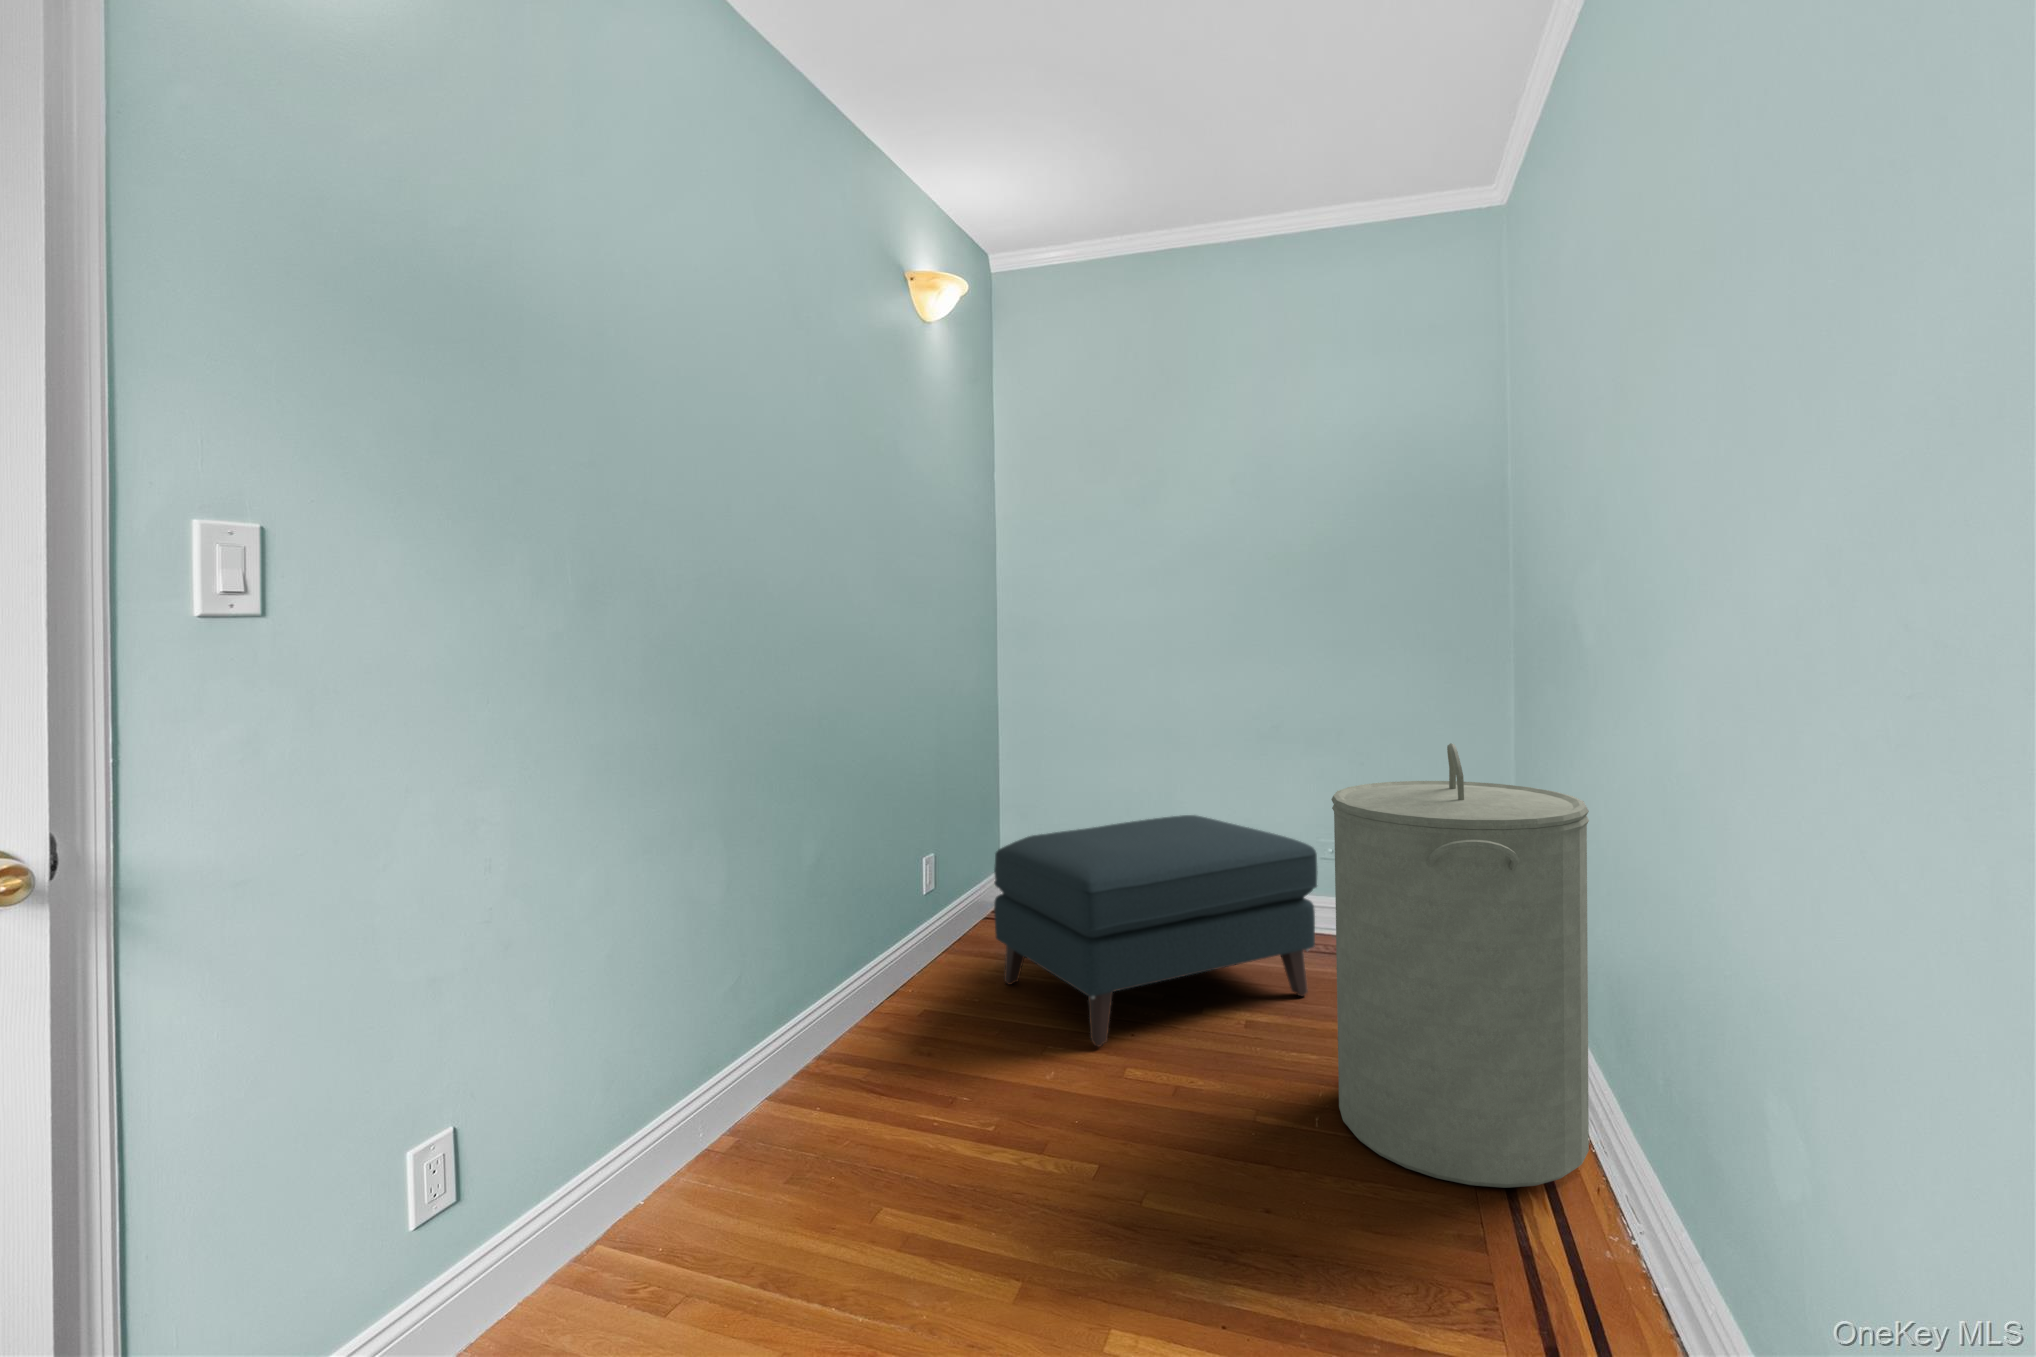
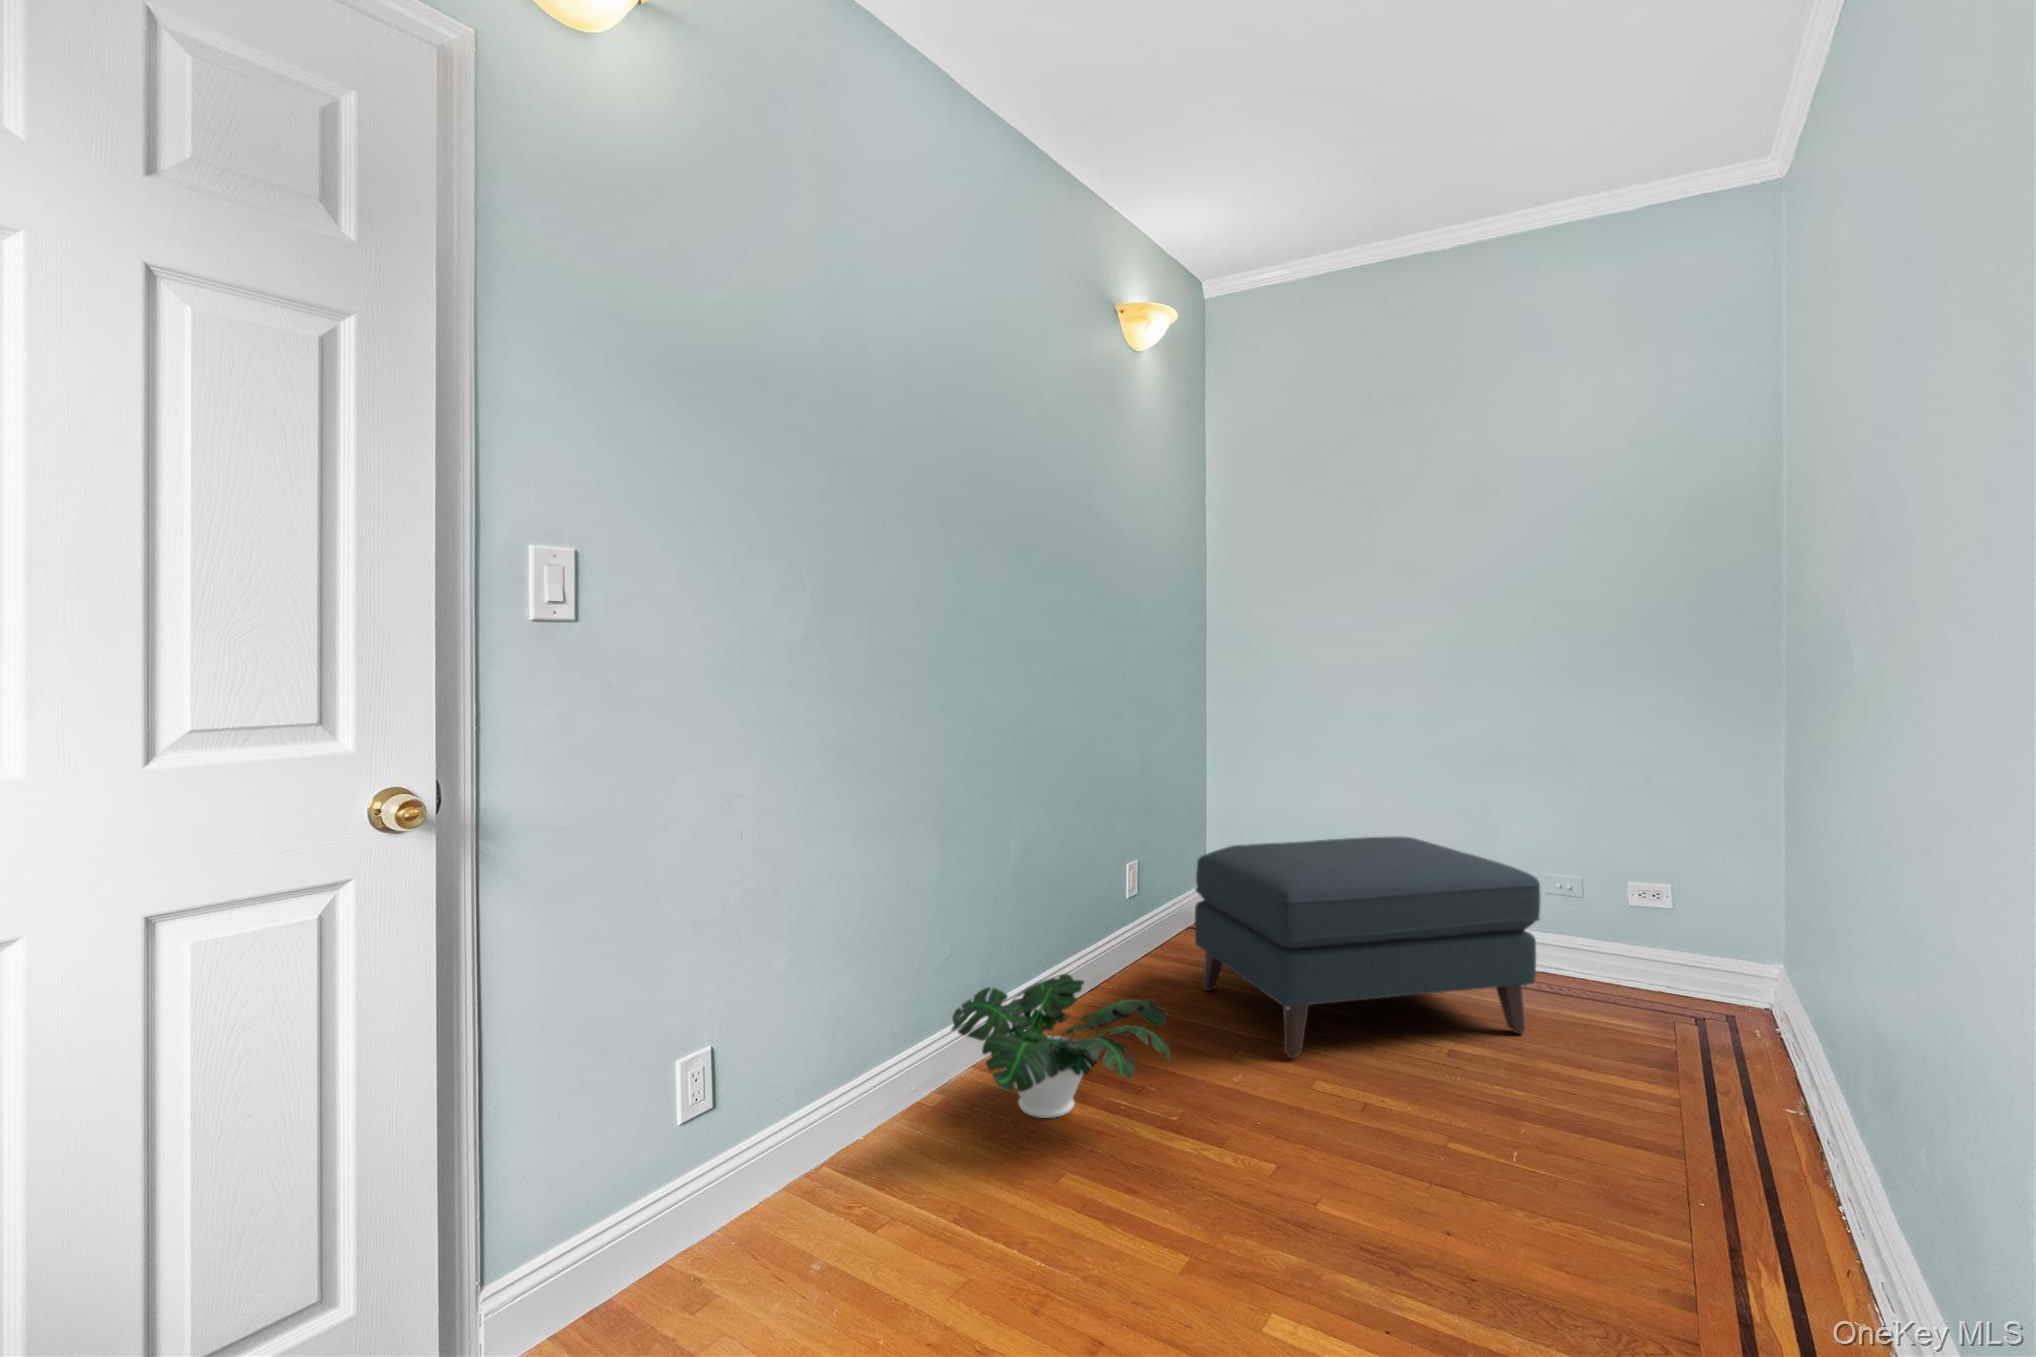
laundry hamper: present [1331,743,1589,1188] -> none [1545,772,1847,1253]
potted plant: none [743,987,986,1147] -> present [952,974,1172,1118]

